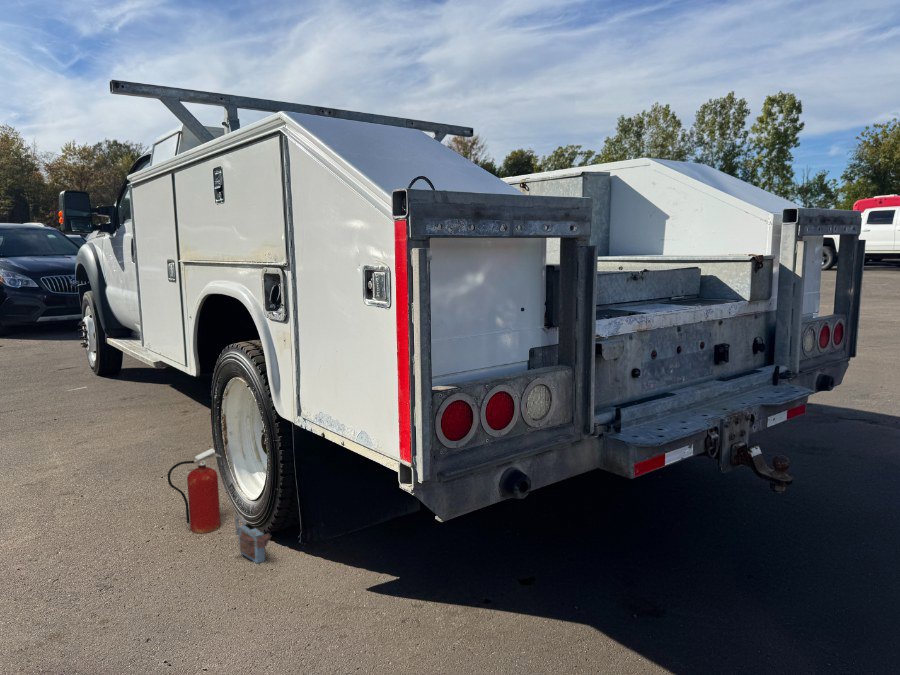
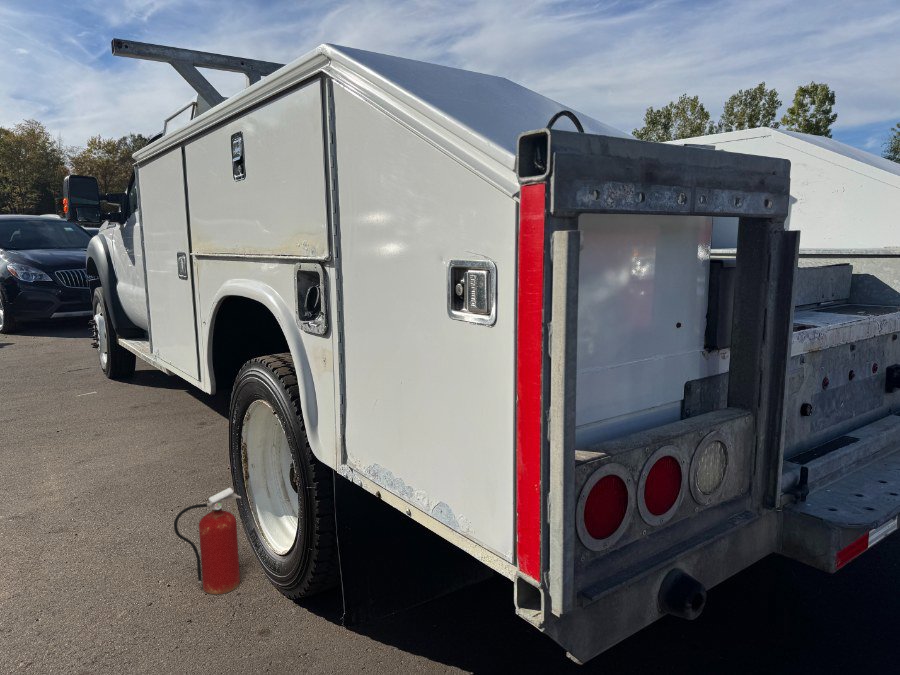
watering can: present [235,515,271,564] -> none [258,577,306,645]

